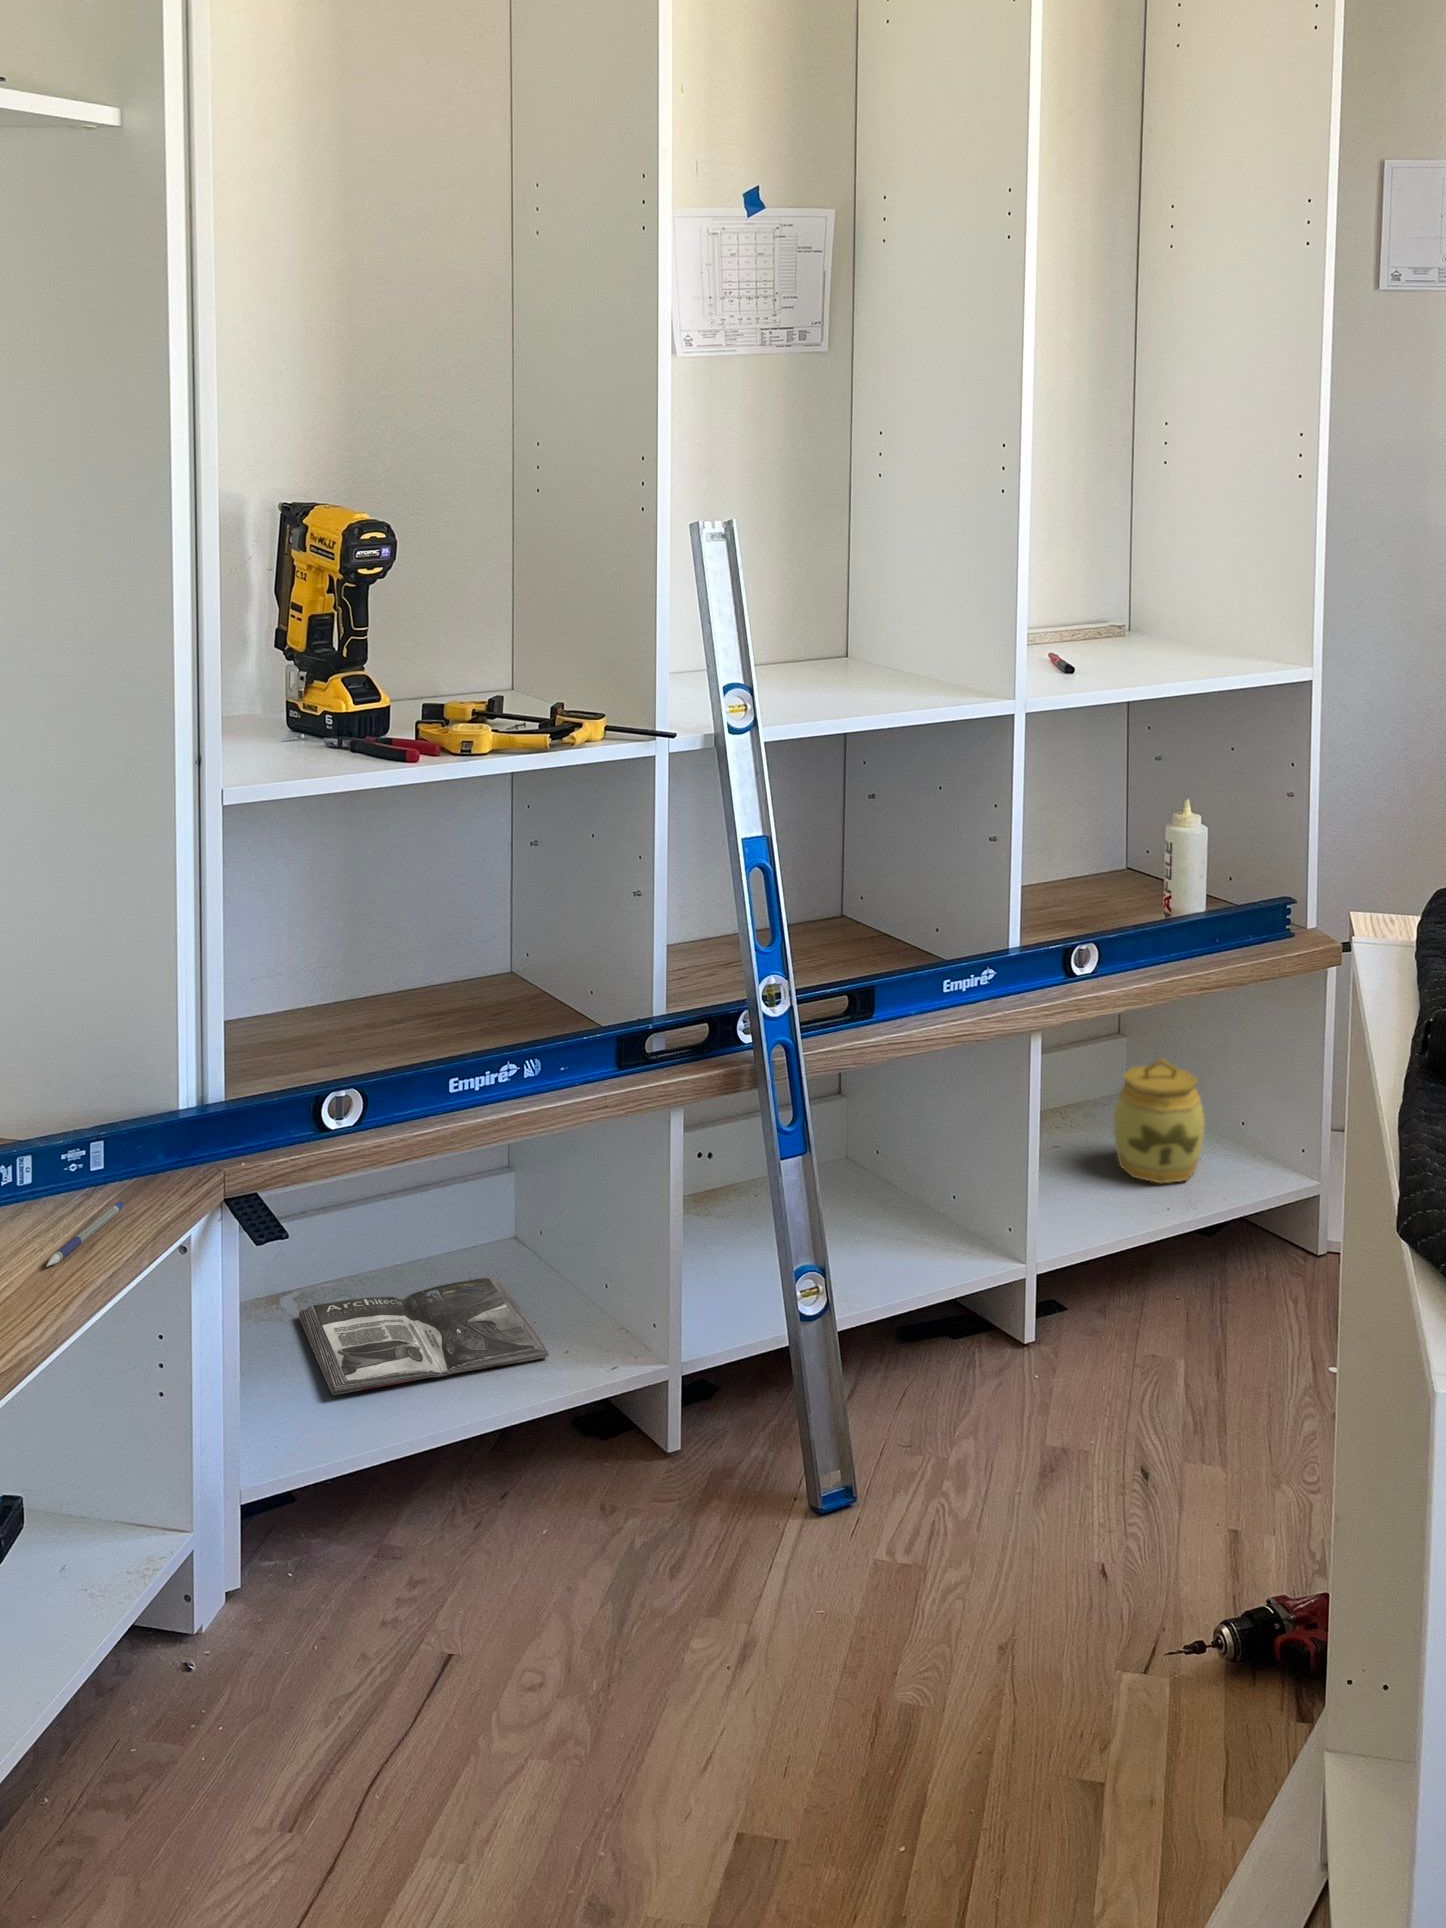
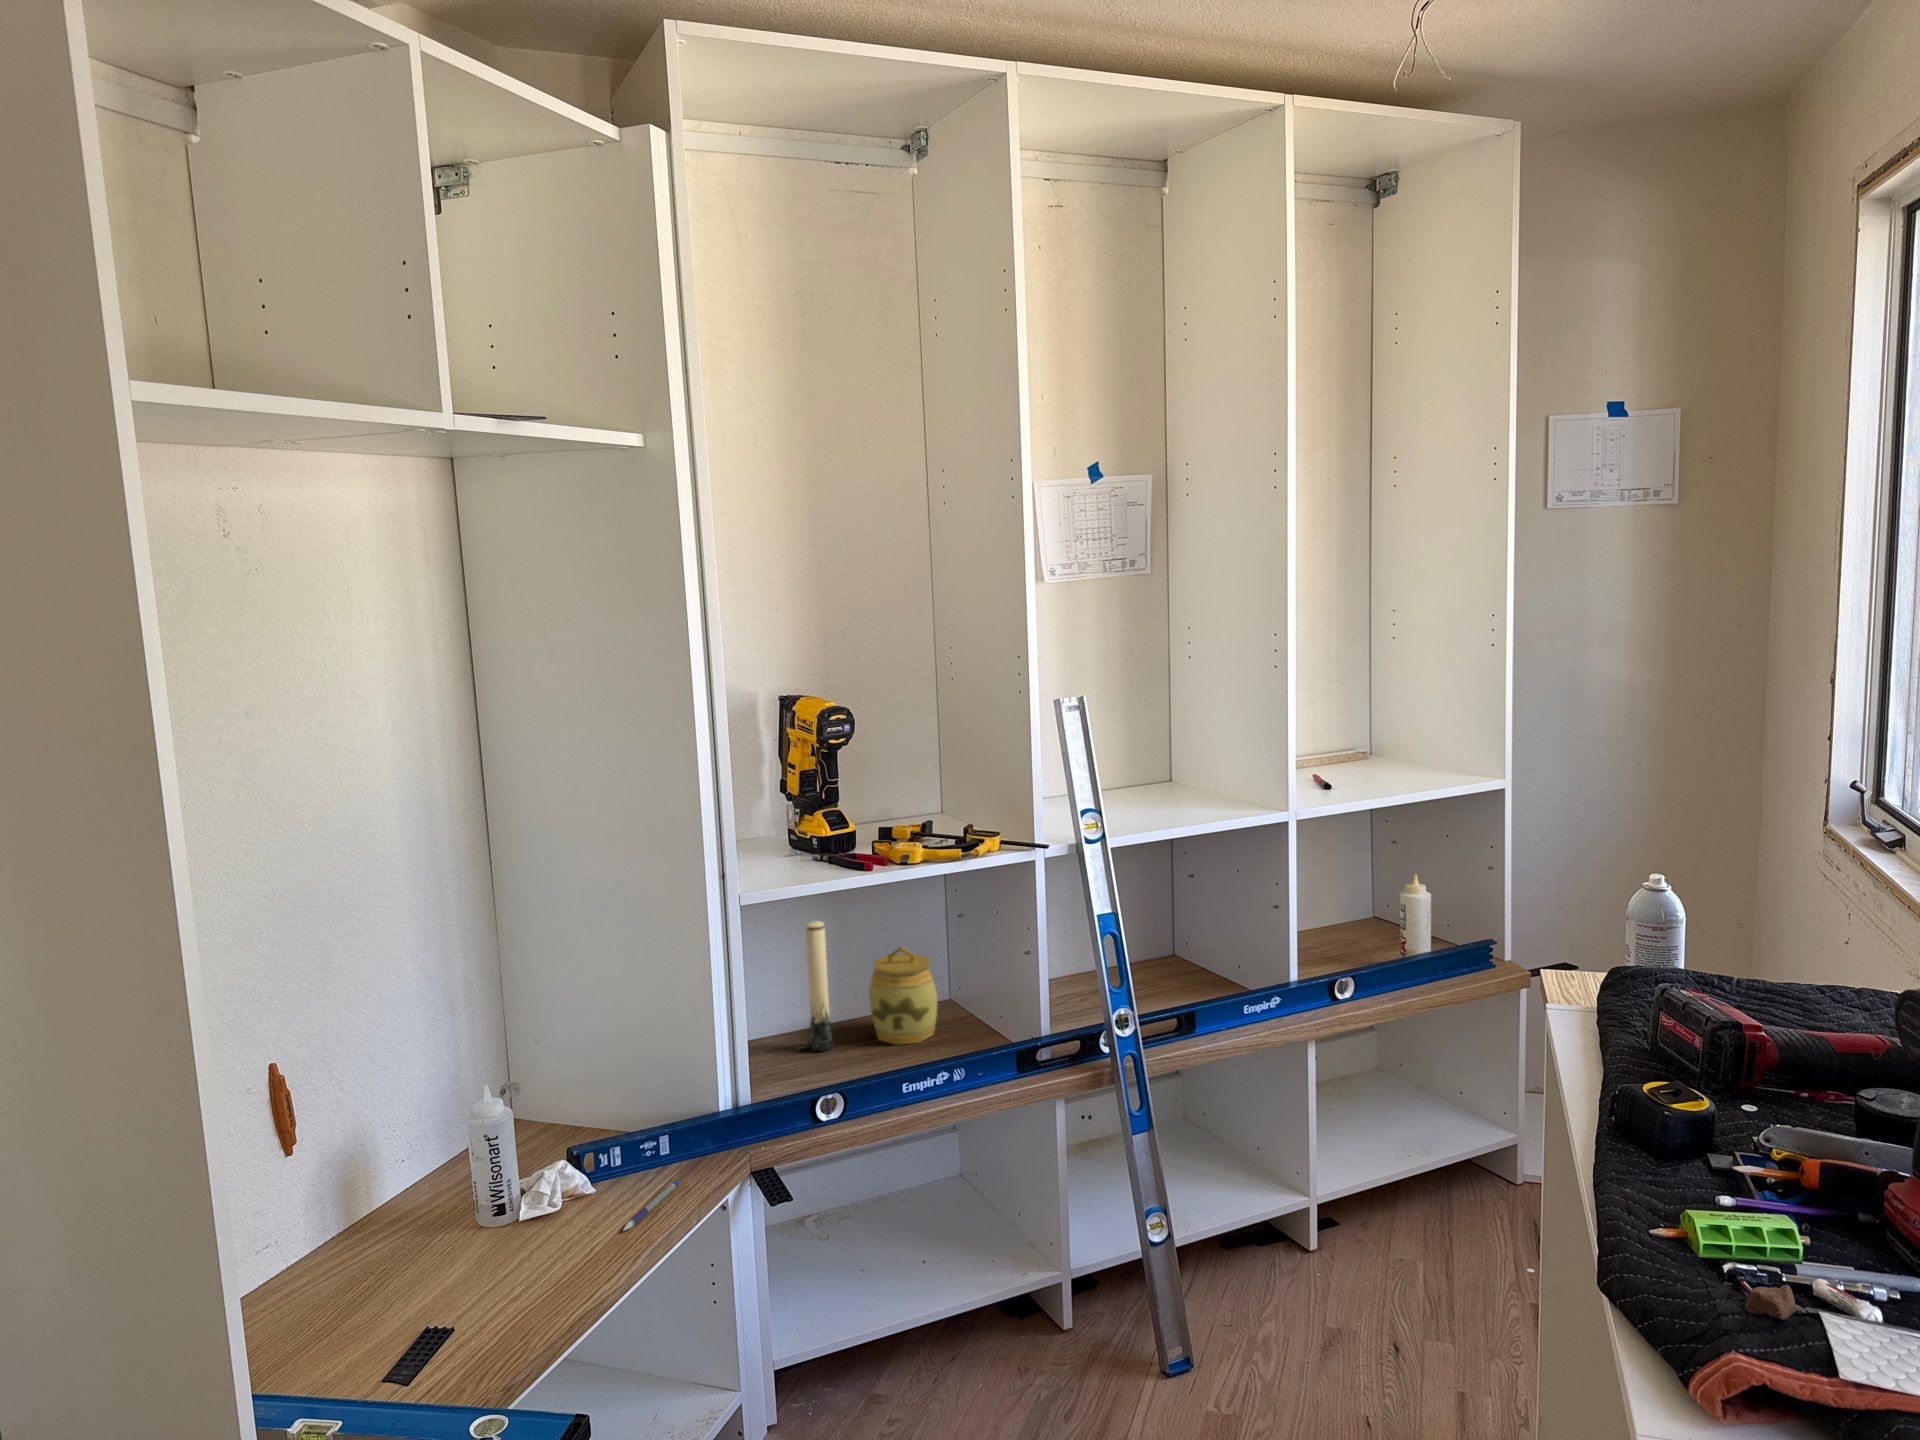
candle: none [282,842,339,1038] -> present [796,921,832,1051]
jar: present [1114,1058,1205,1183] -> present [869,947,937,1045]
magazine: present [299,1277,549,1395] -> none [818,1202,981,1288]

